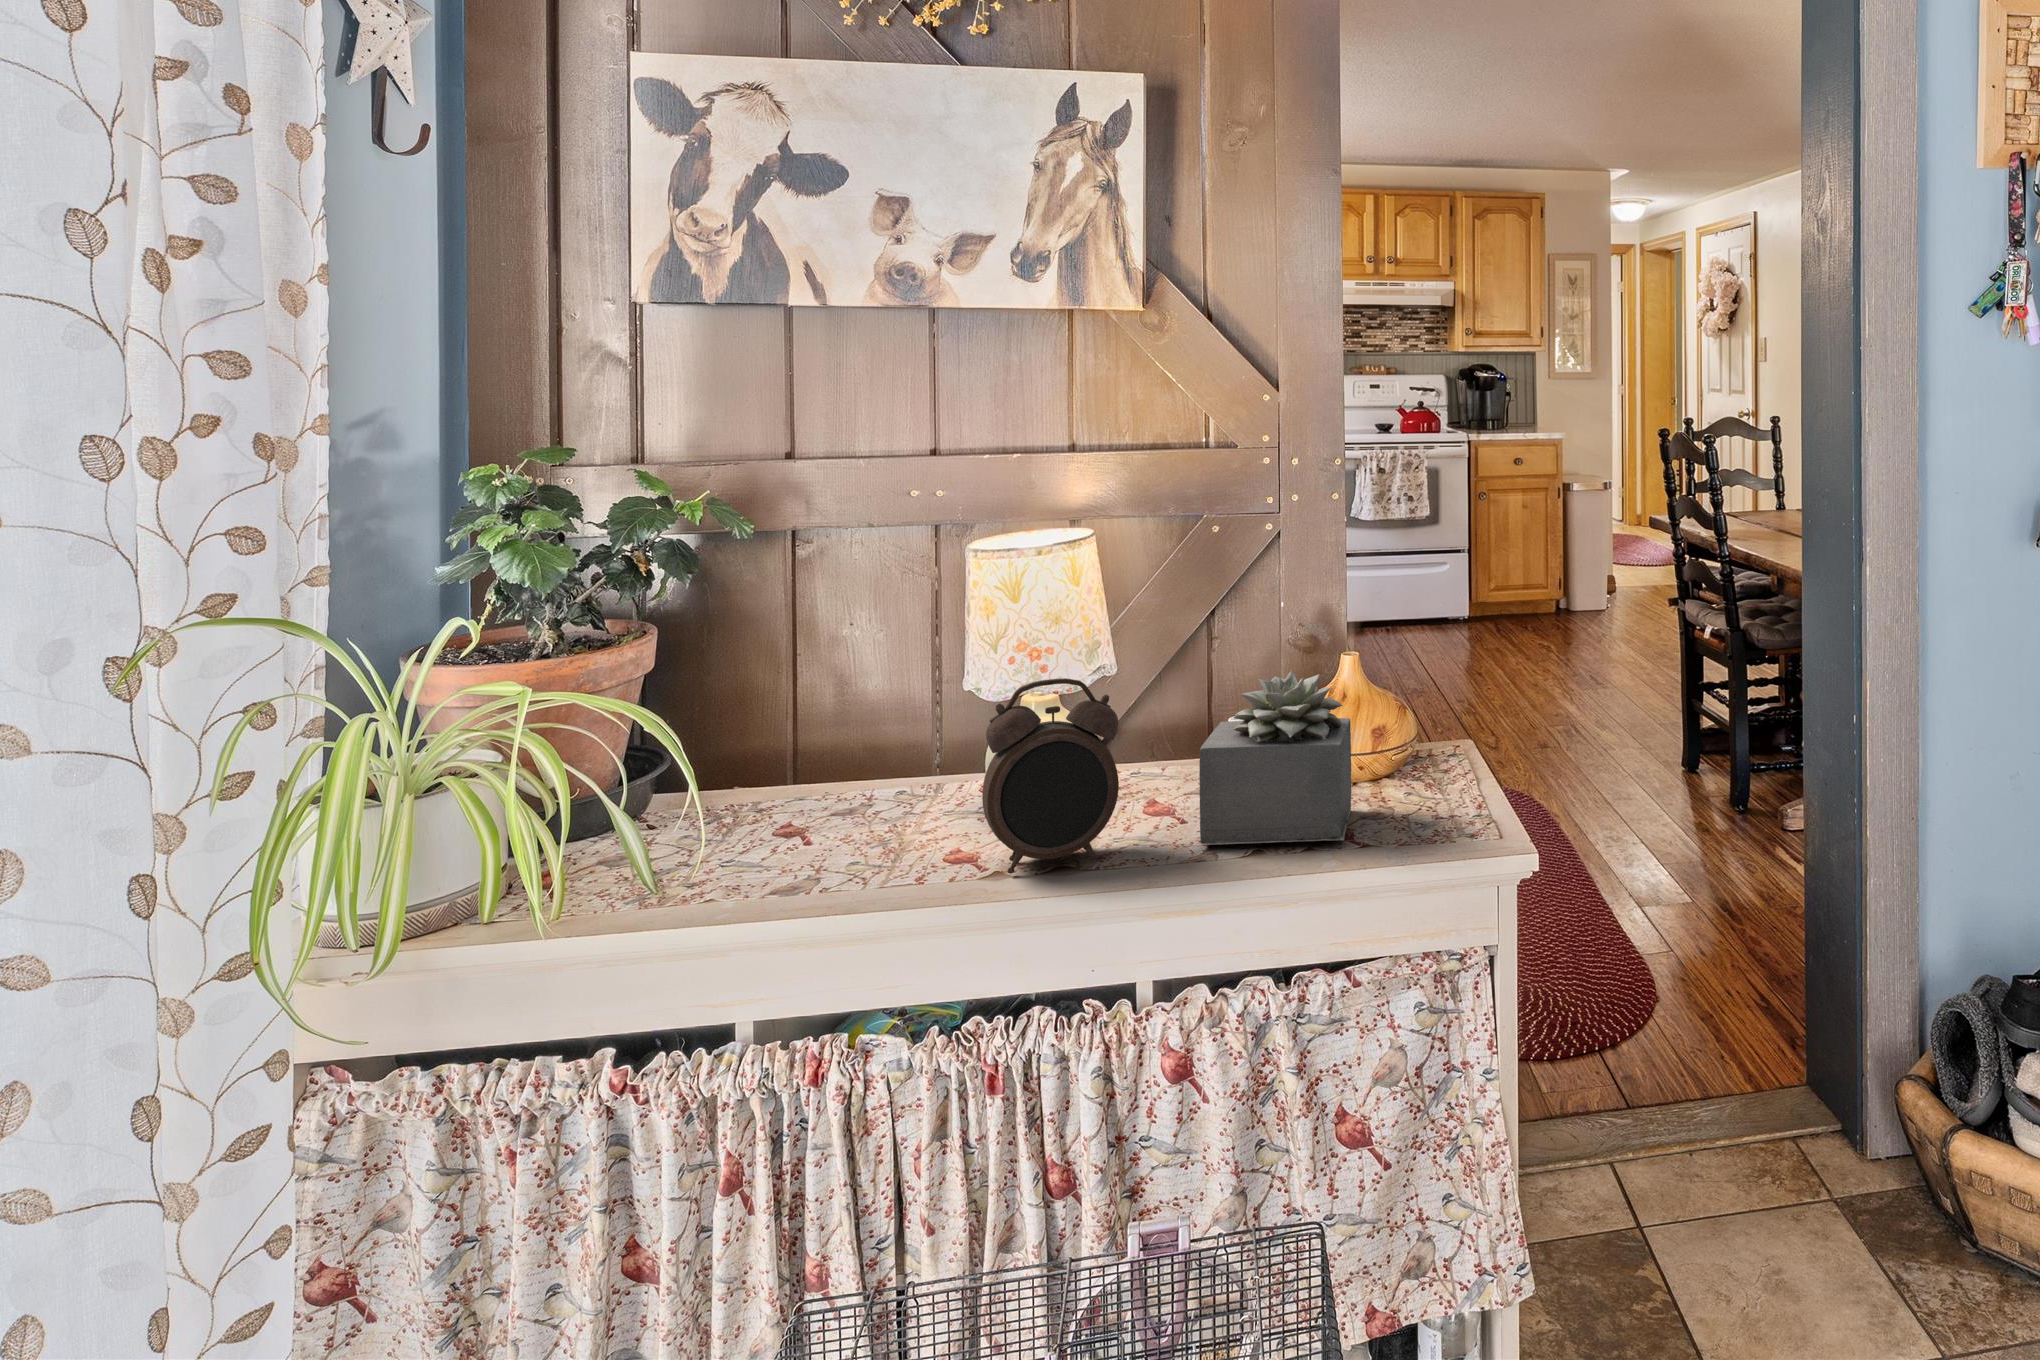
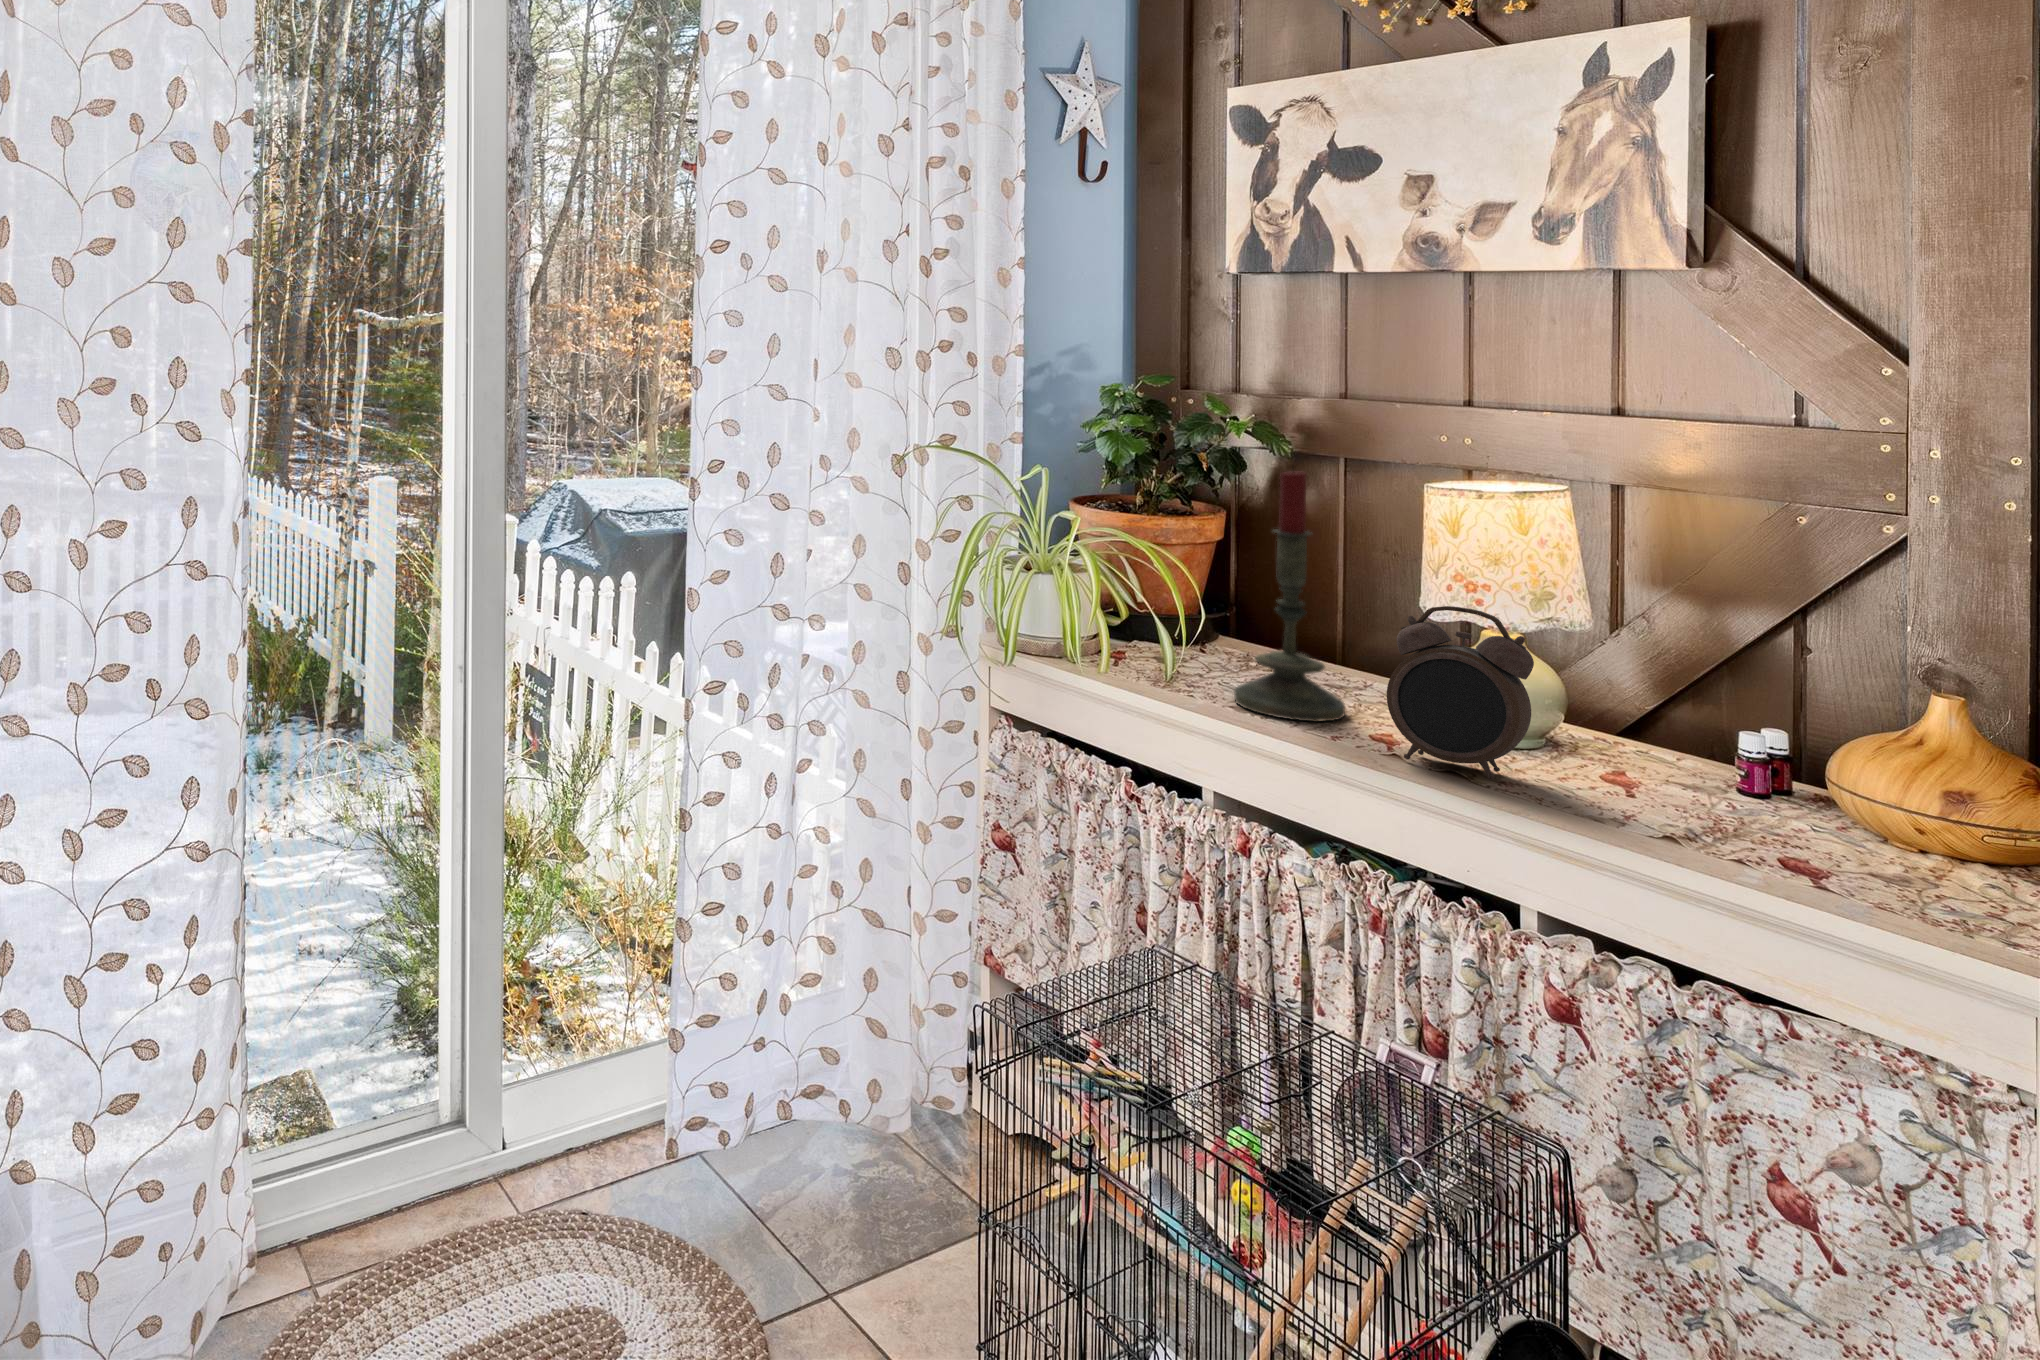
candle: none [757,547,895,885] -> present [1234,471,1345,722]
succulent plant: present [1199,670,1352,845] -> none [1607,668,1863,862]

